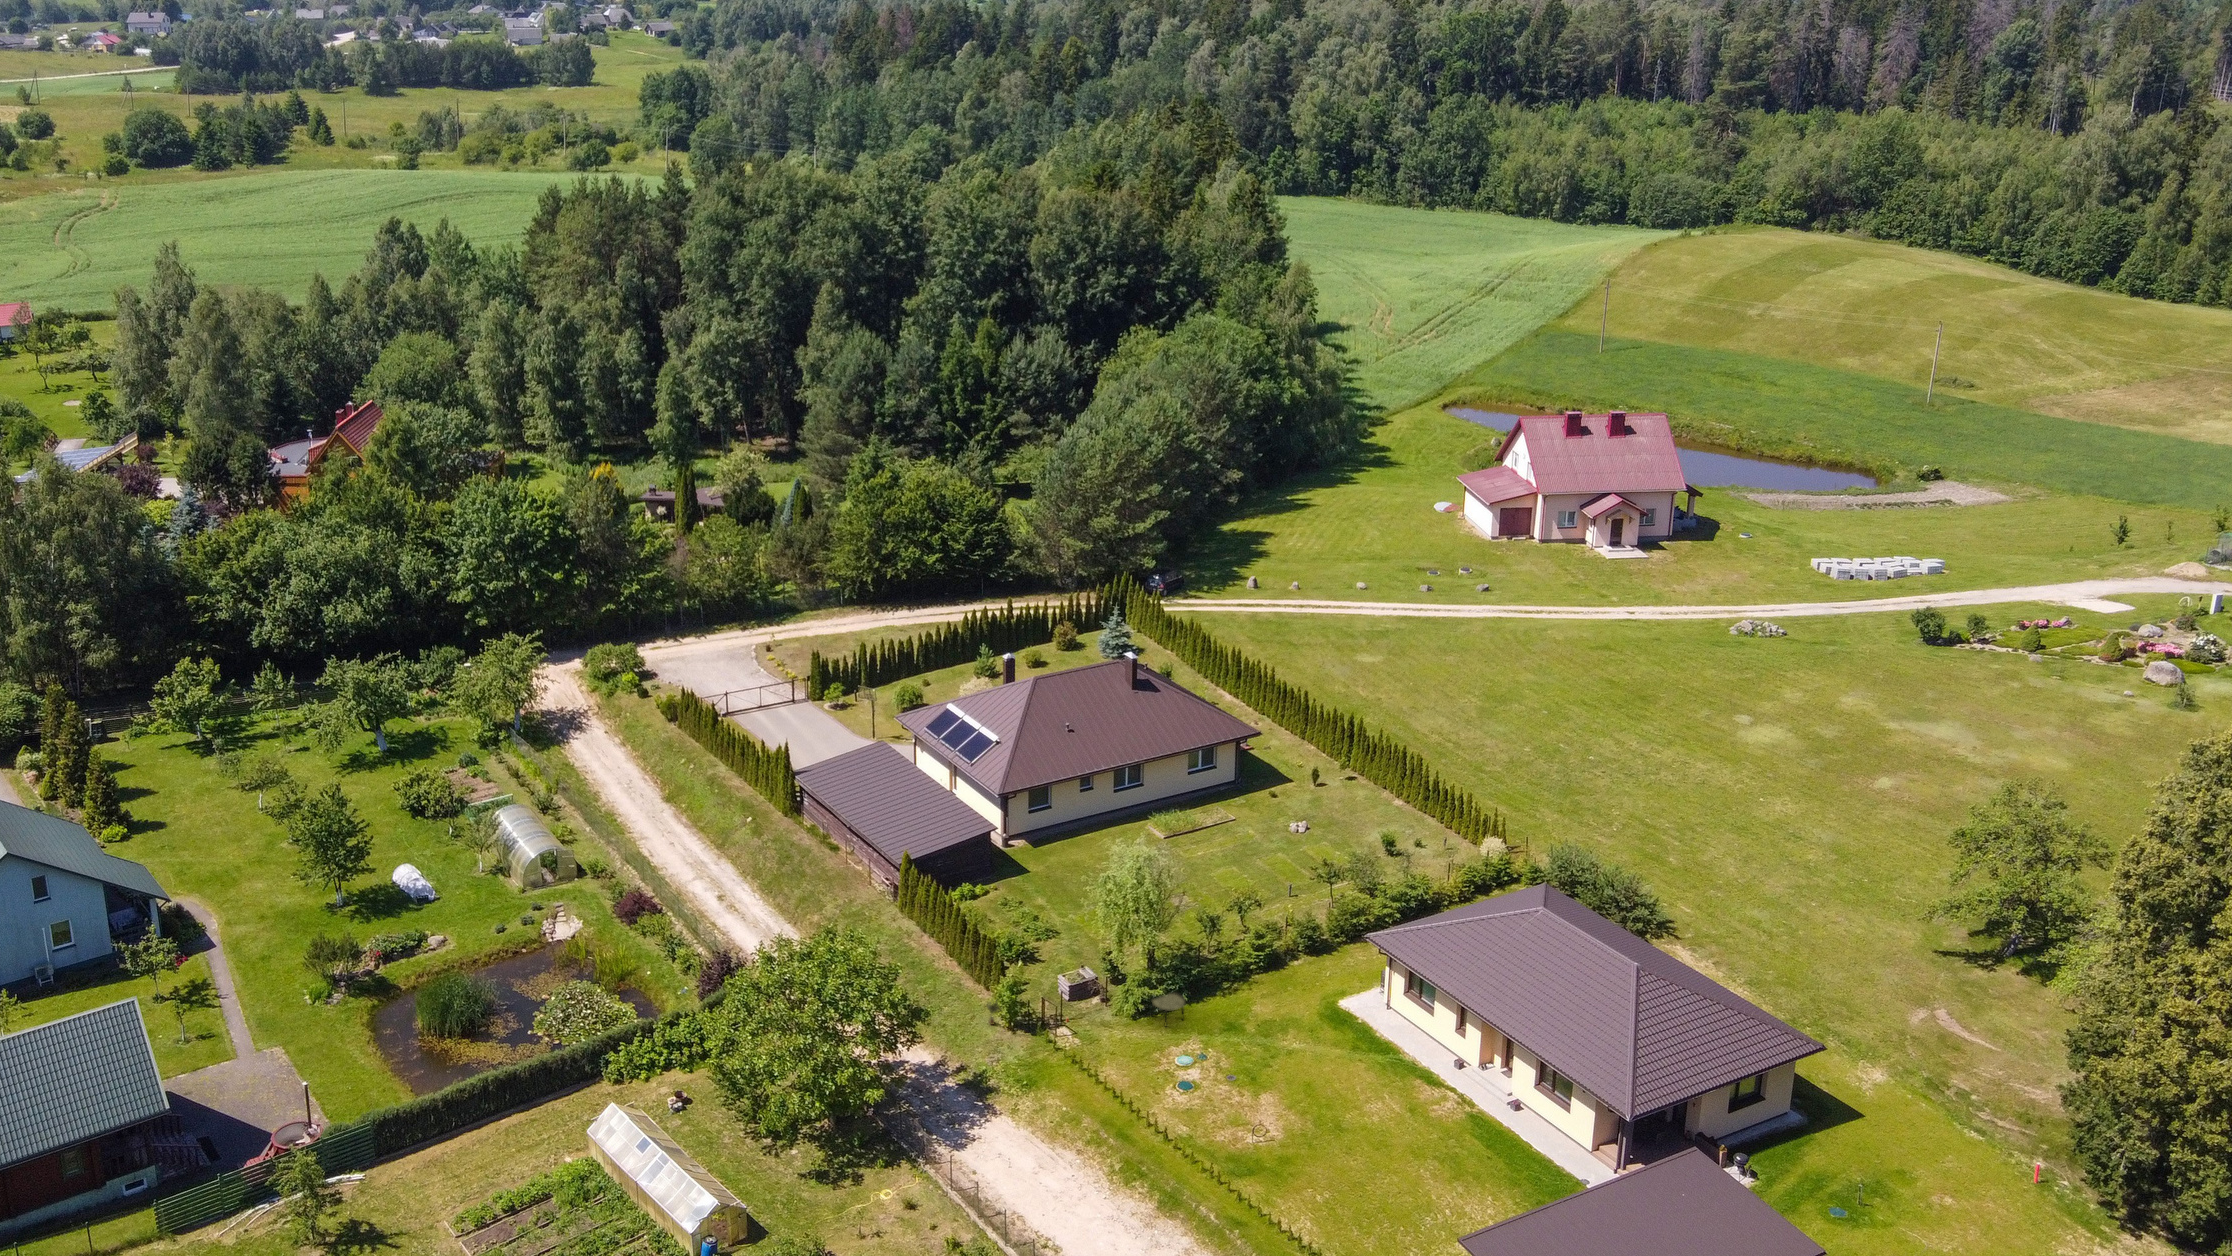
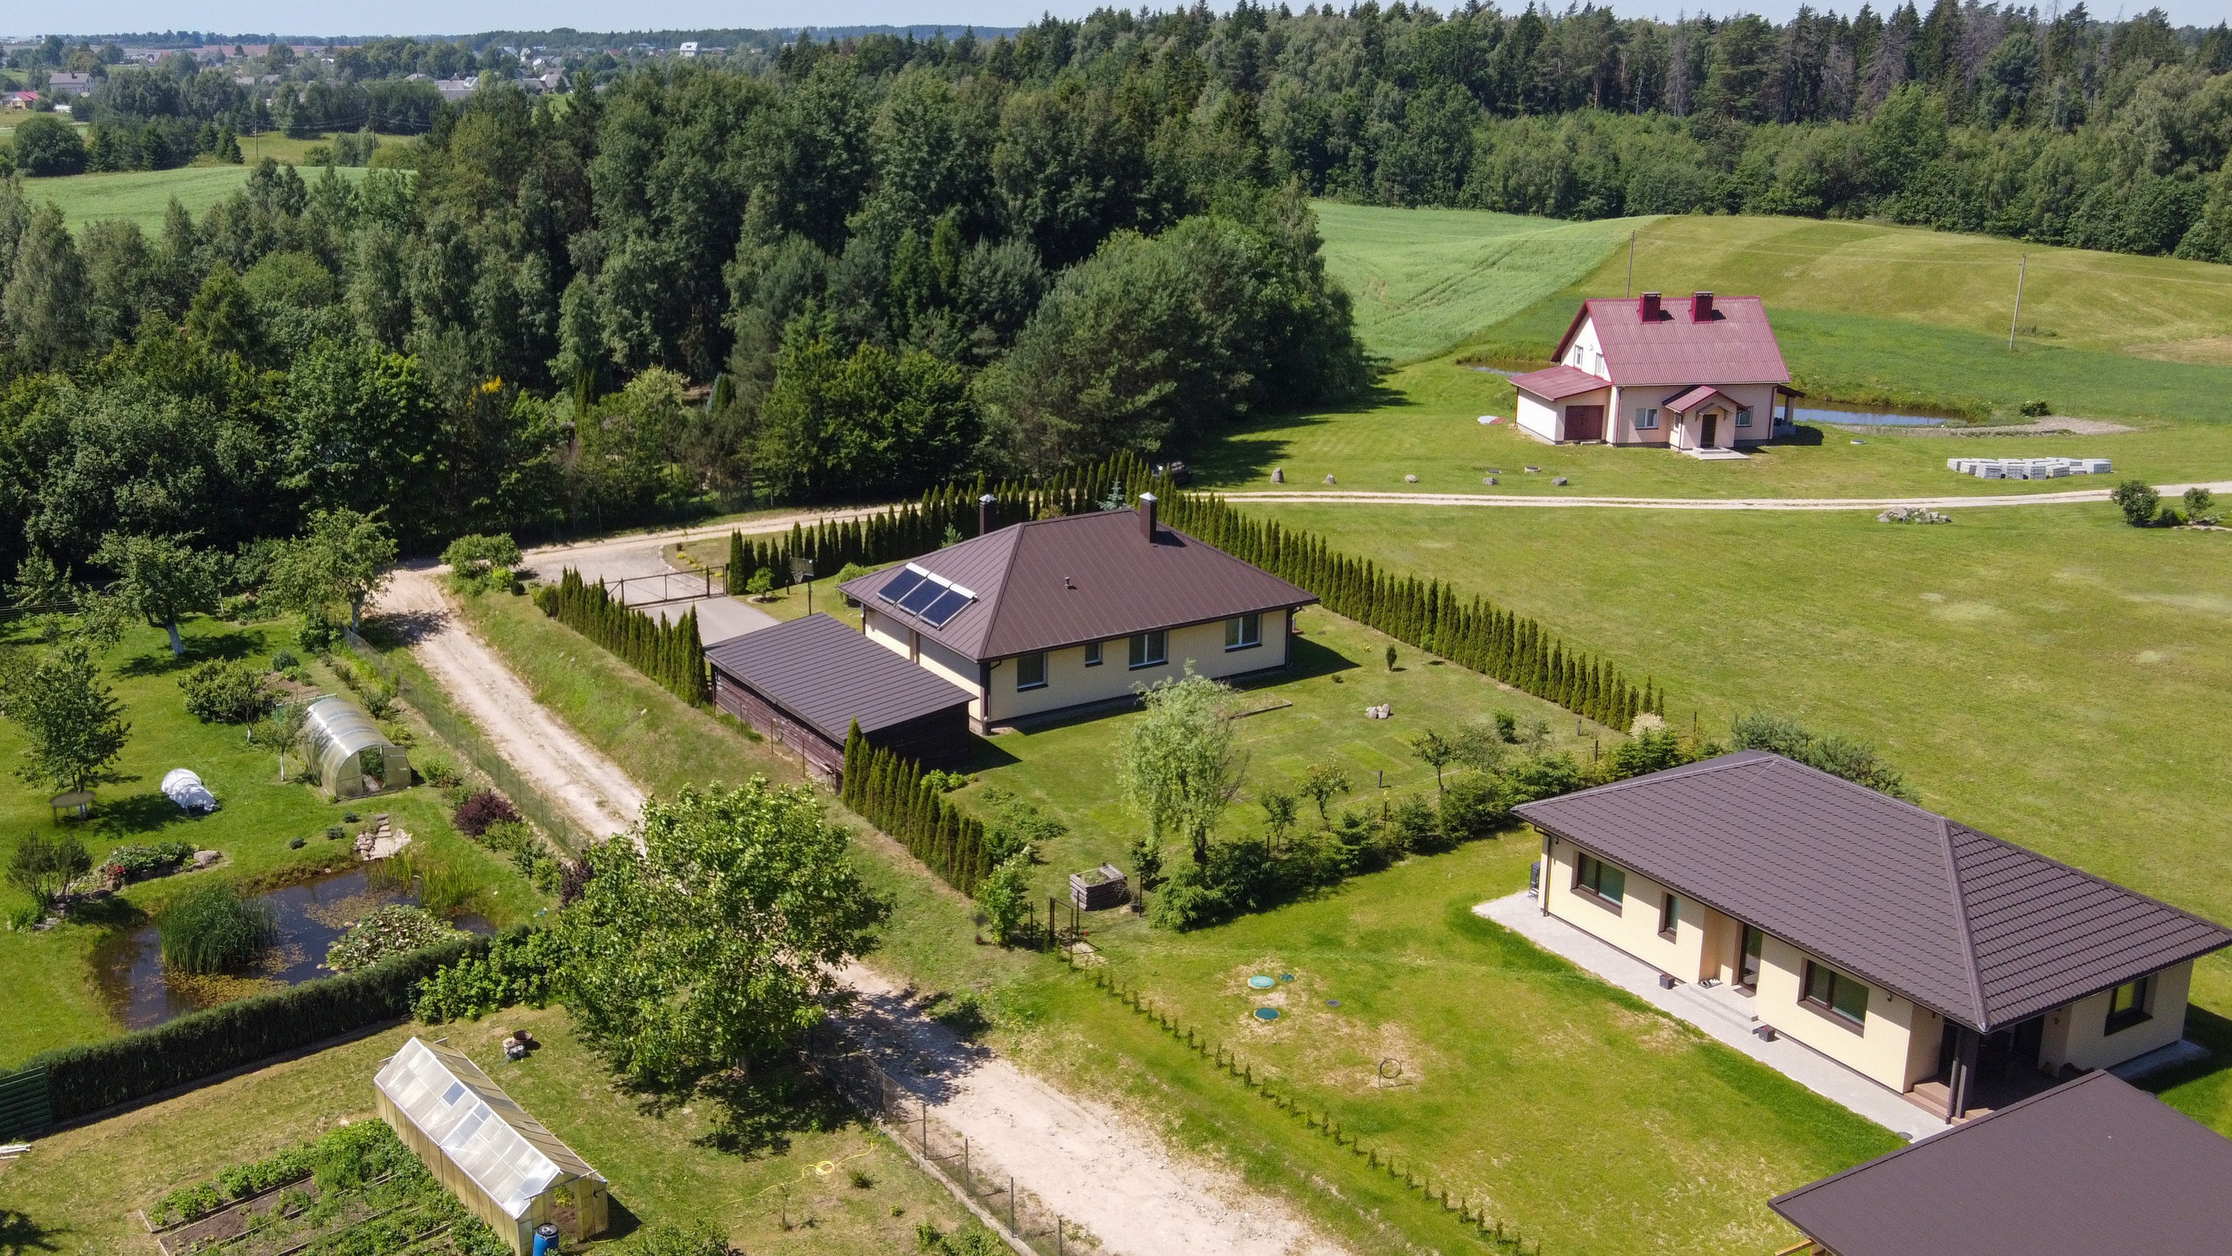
round table: present [1150,992,1186,1017] -> present [49,790,96,826]

